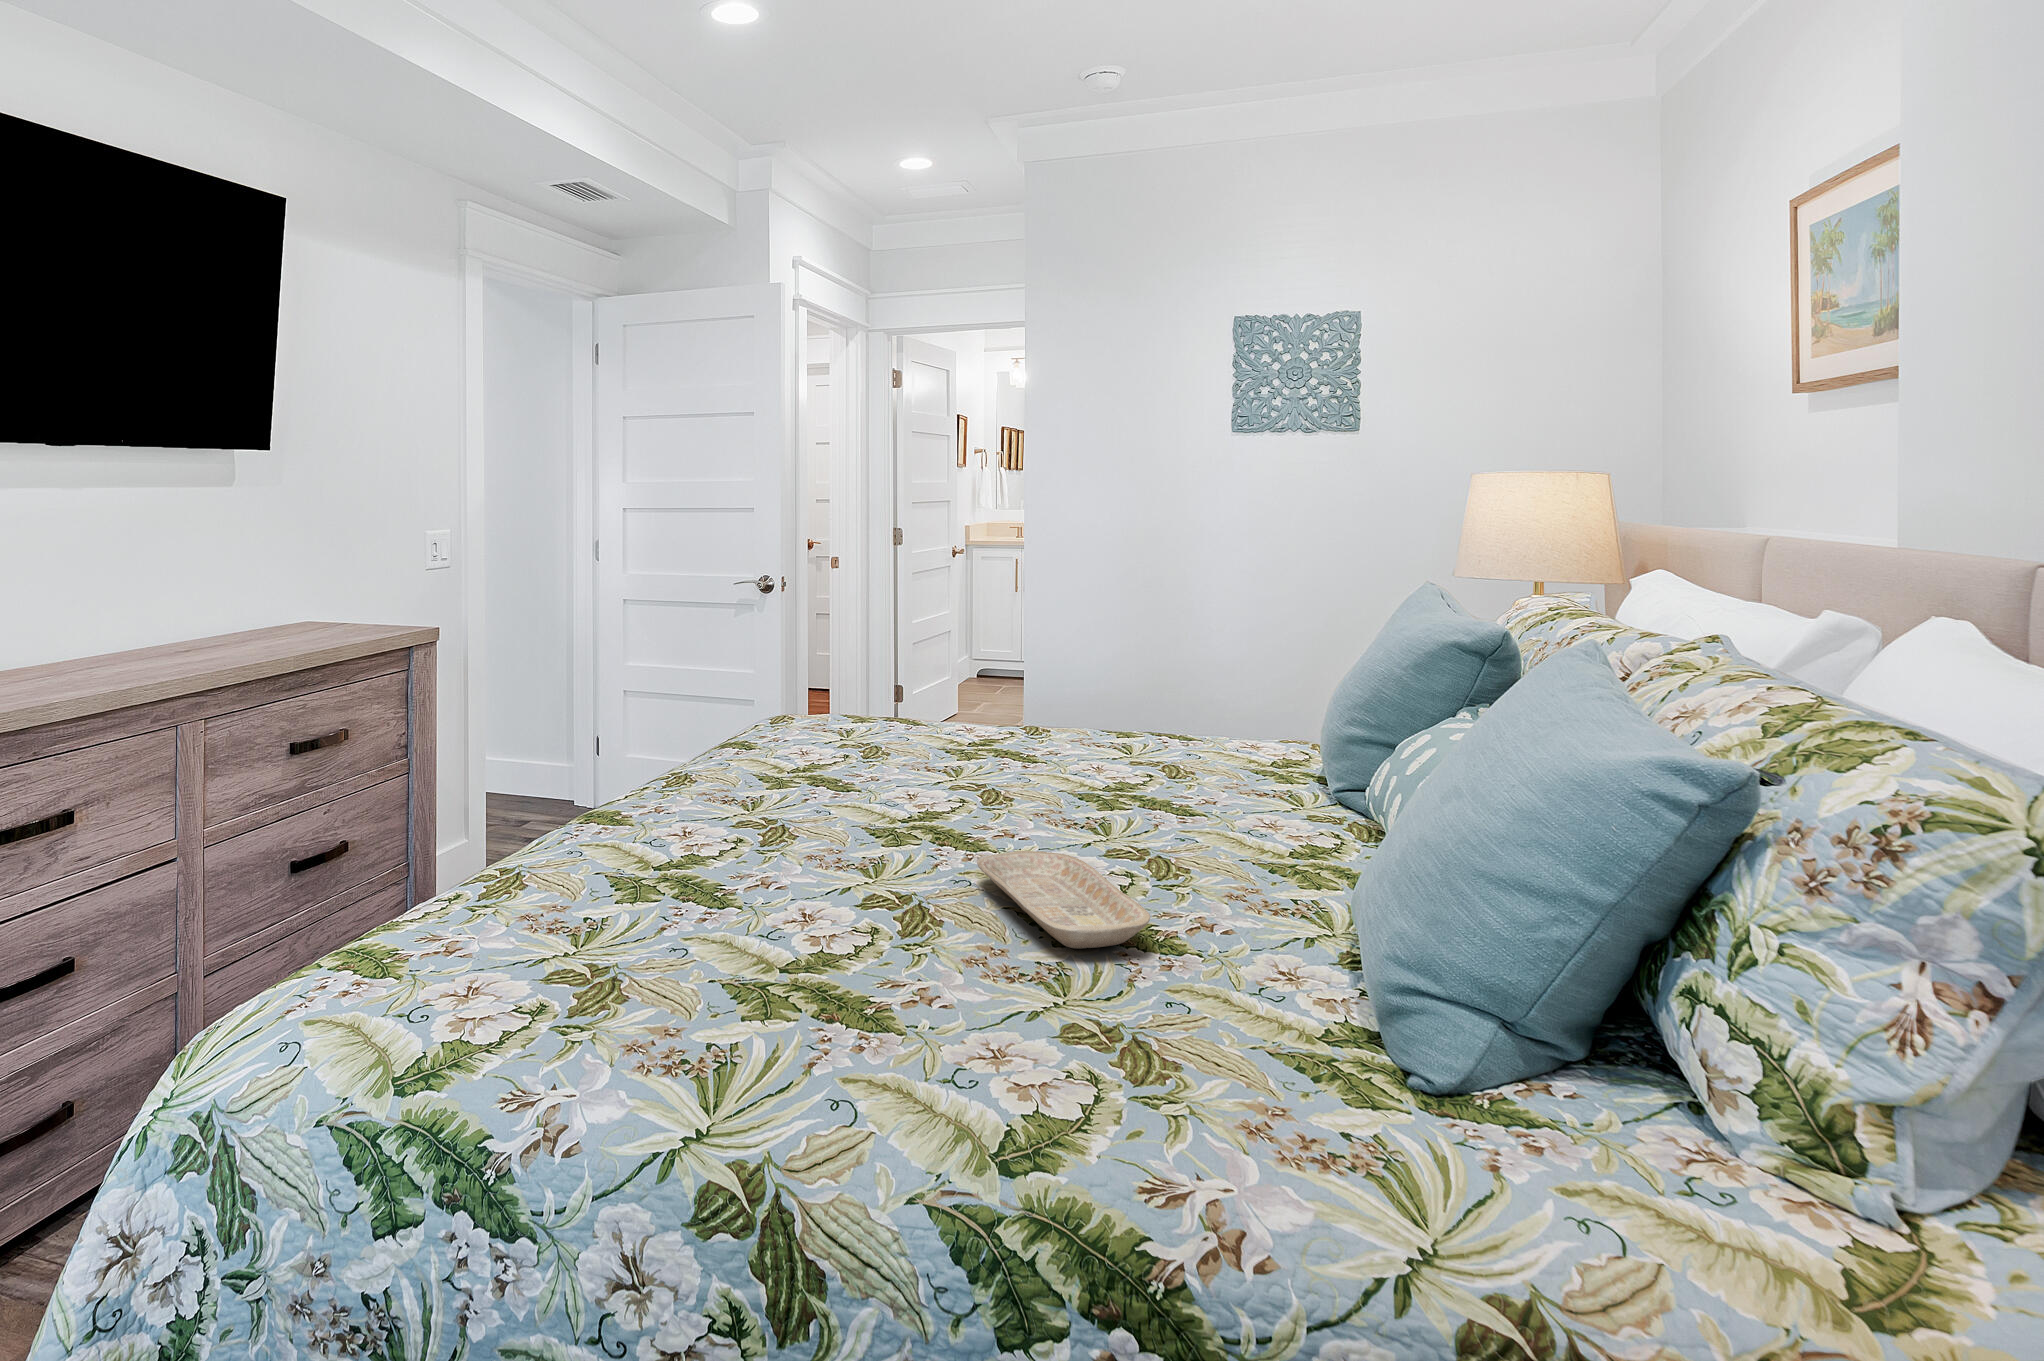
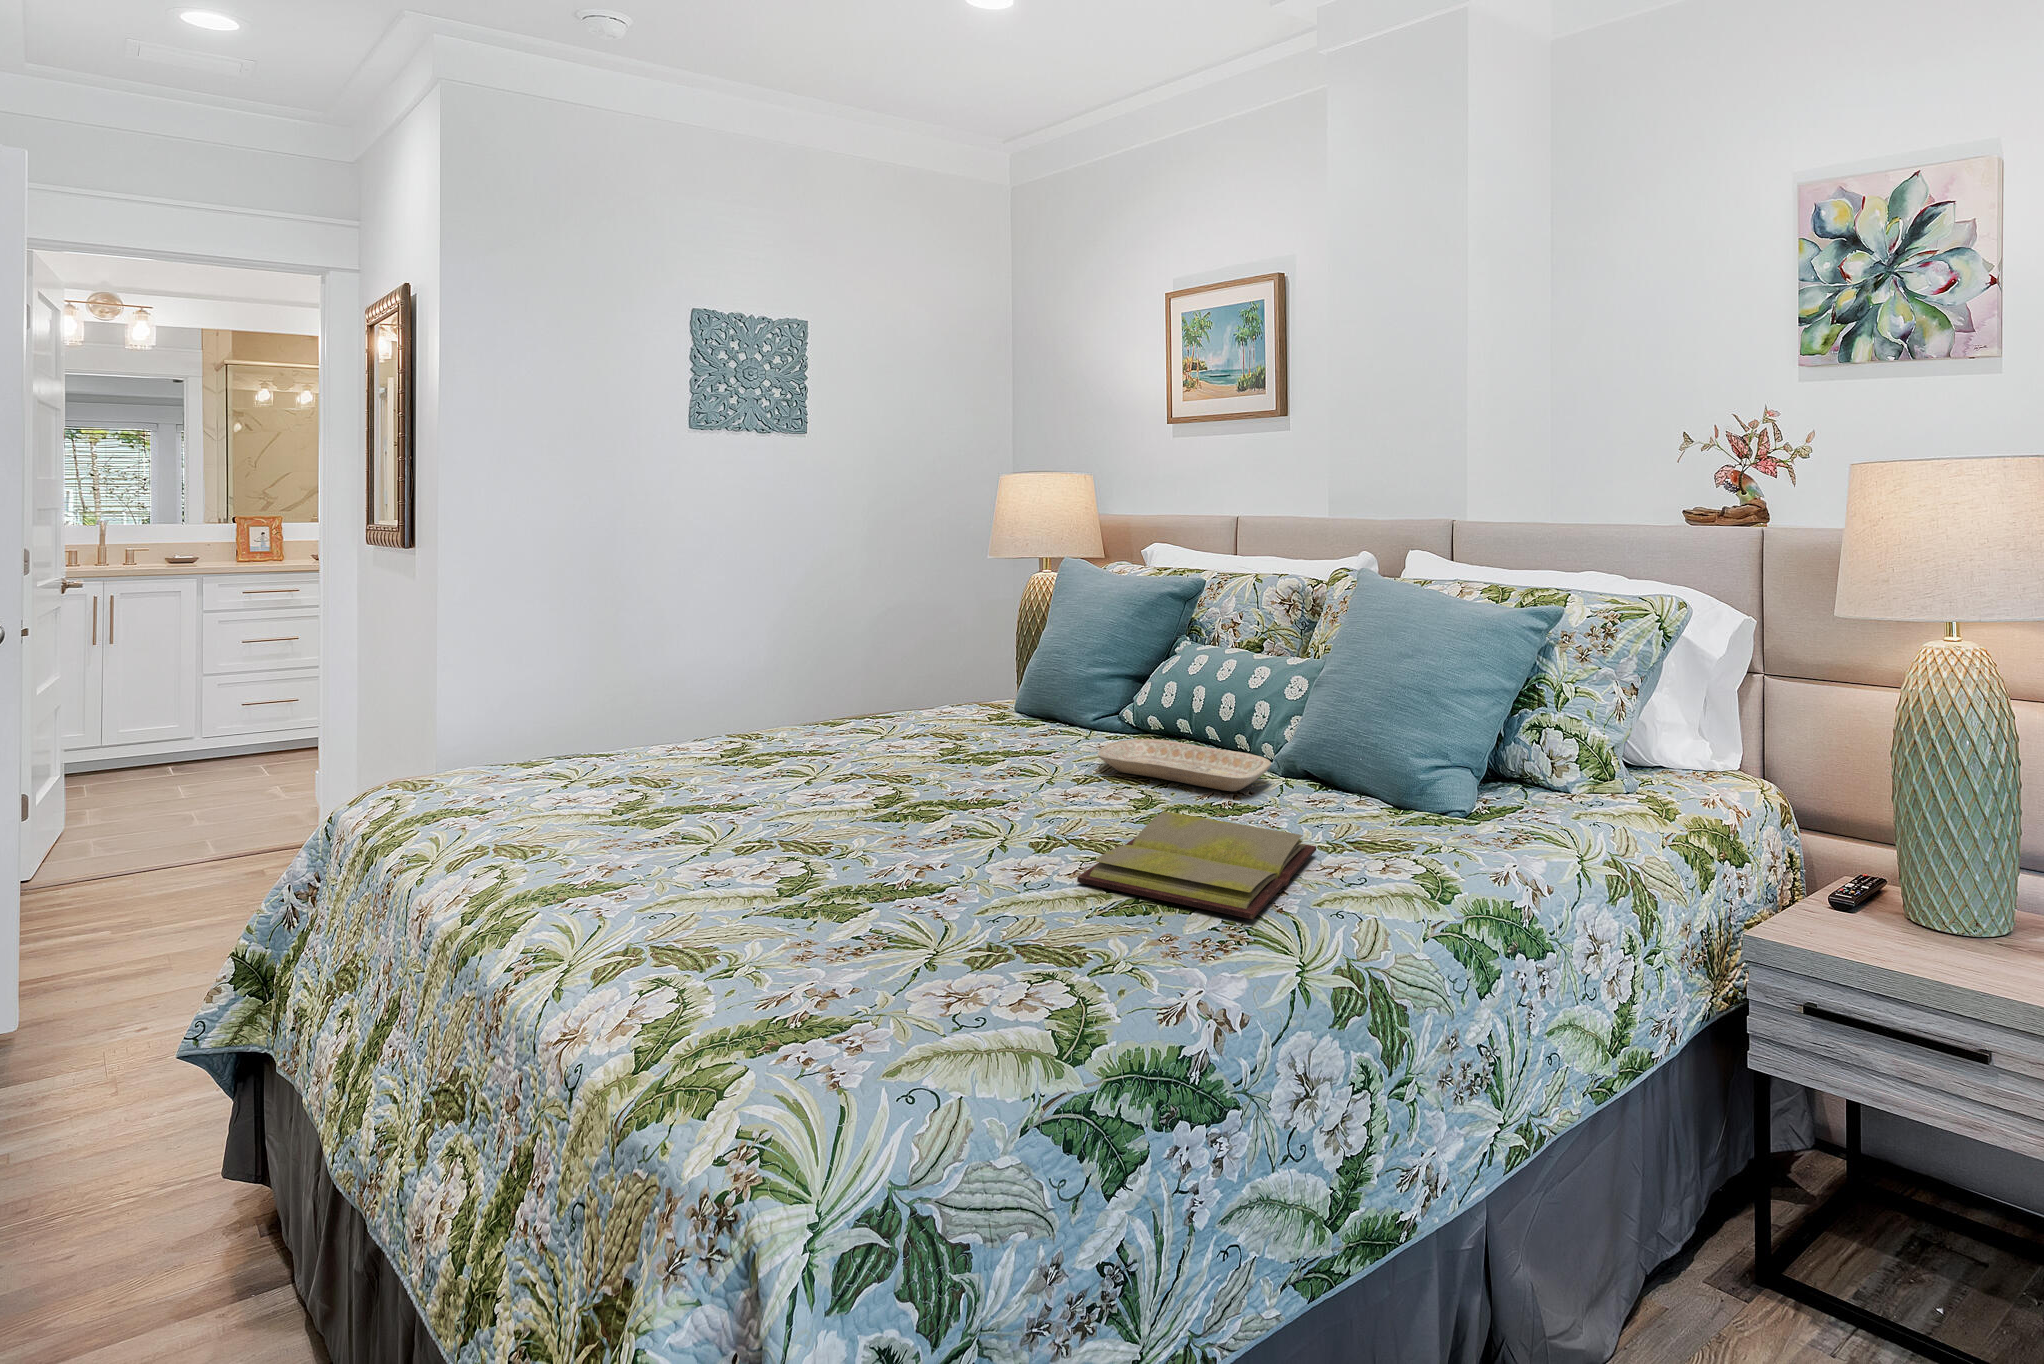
diary: none [698,932,977,1065] -> present [1077,811,1316,919]

